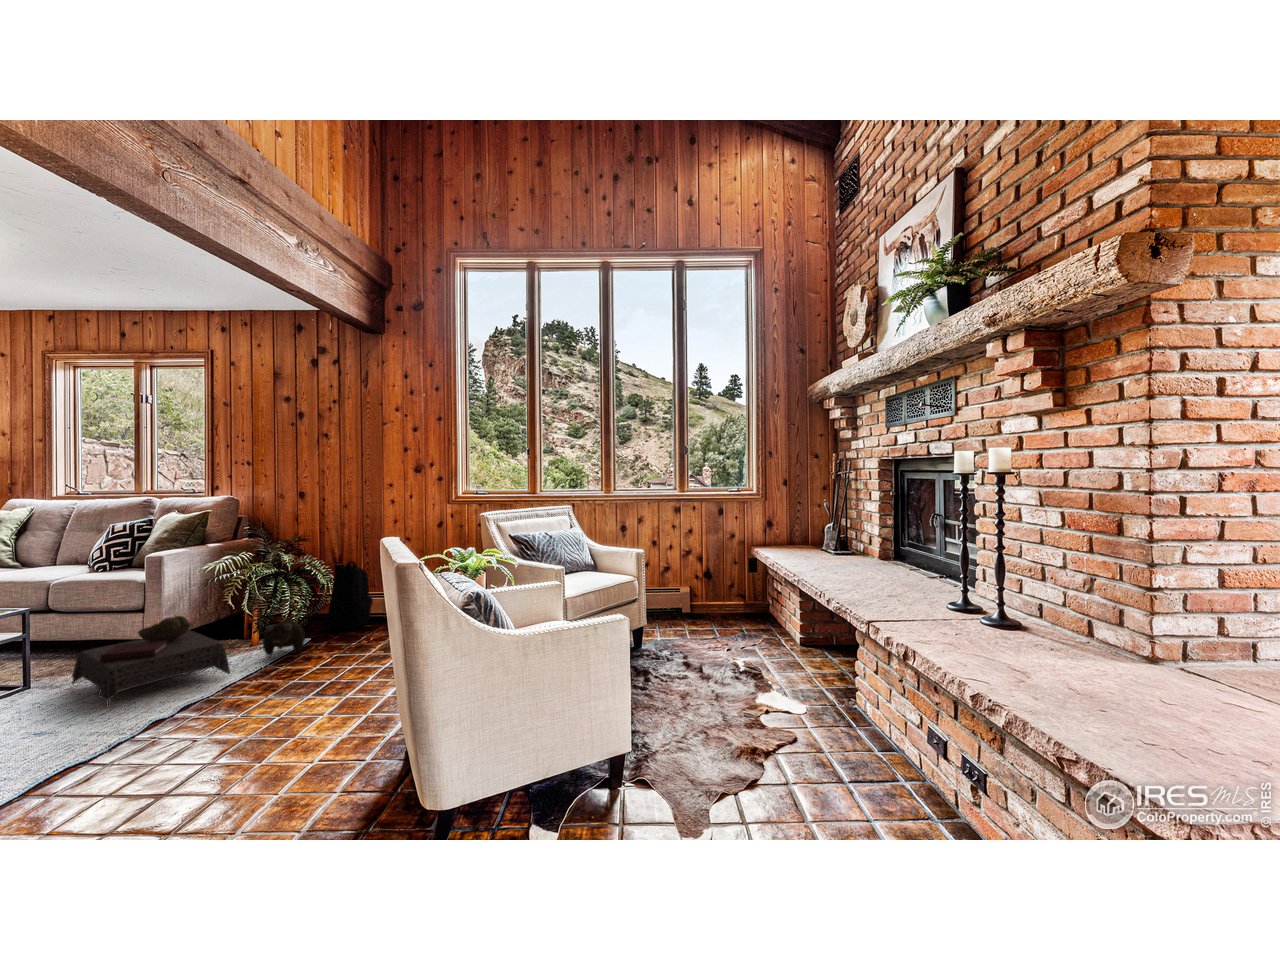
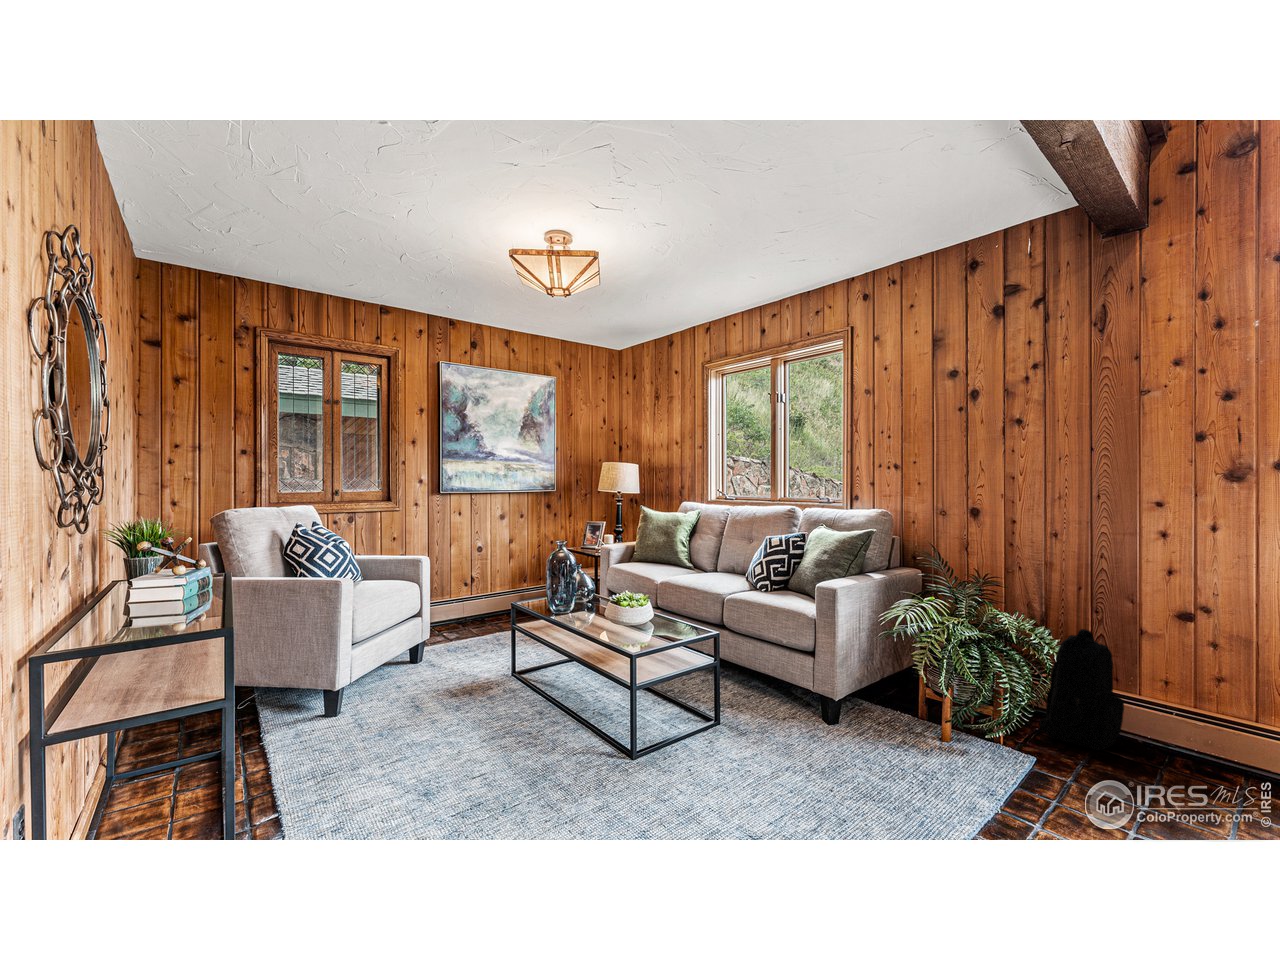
ottoman: present [72,616,230,708] -> none [761,683,955,822]
plush toy: present [263,620,305,655] -> none [981,722,1051,790]

